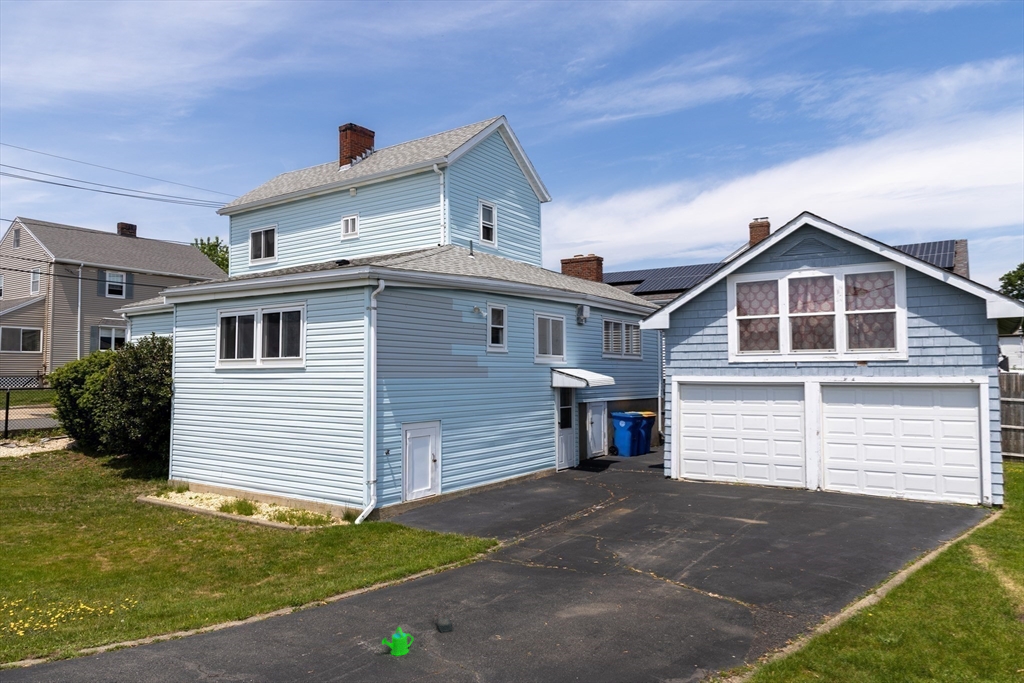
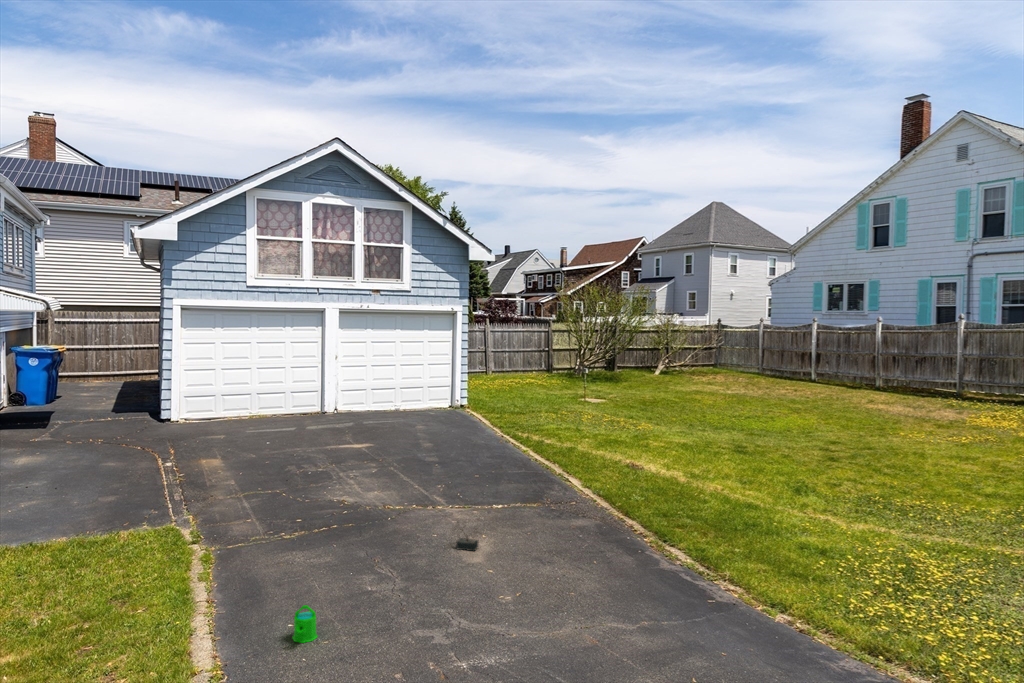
decorative plant: present [434,602,452,632] -> present [452,522,481,551]

